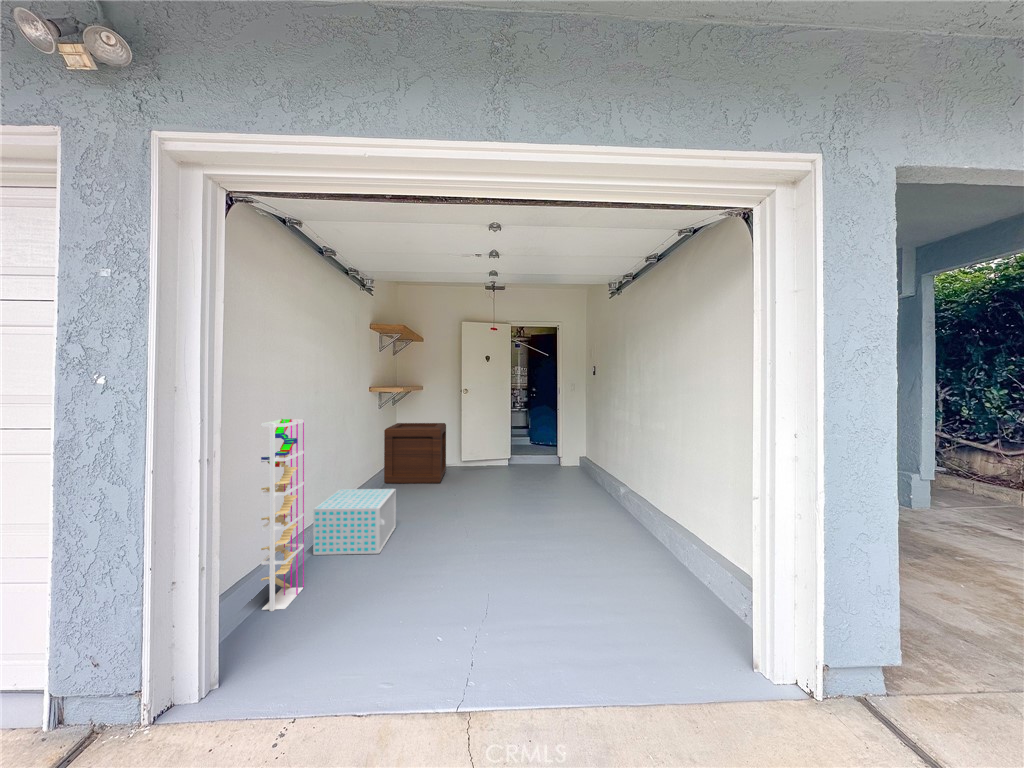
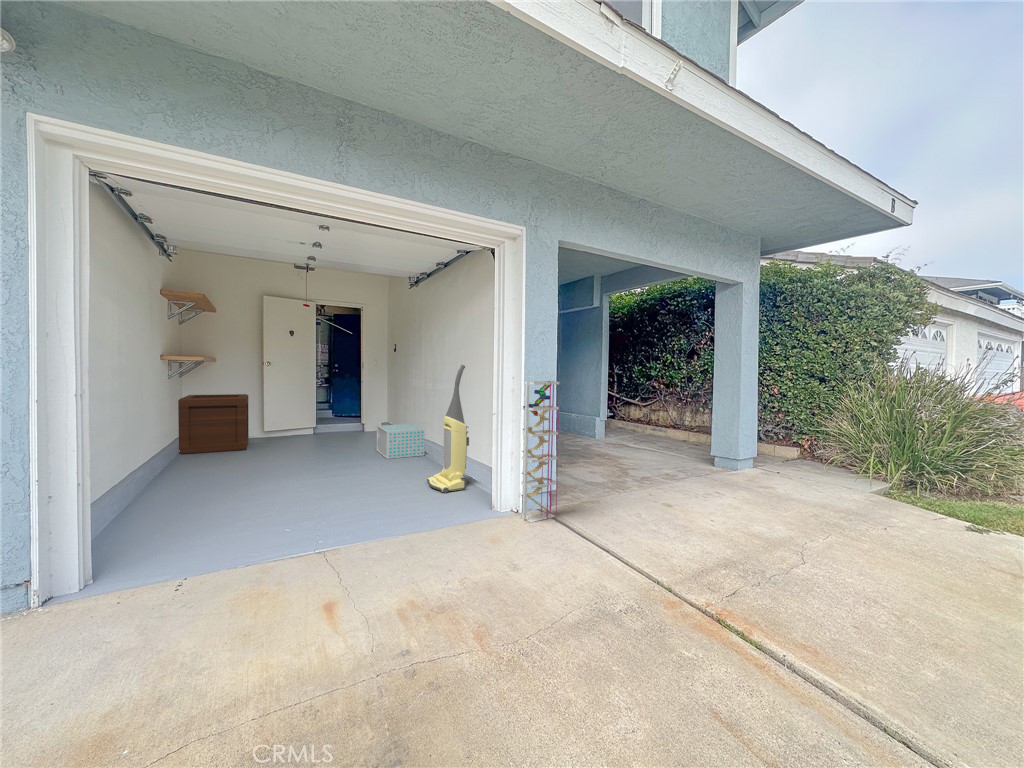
vacuum cleaner: none [634,401,700,603] -> present [427,365,469,493]
shelving unit: present [261,419,304,611] -> present [521,381,560,522]
storage box: present [313,489,396,555] -> present [377,424,424,459]

